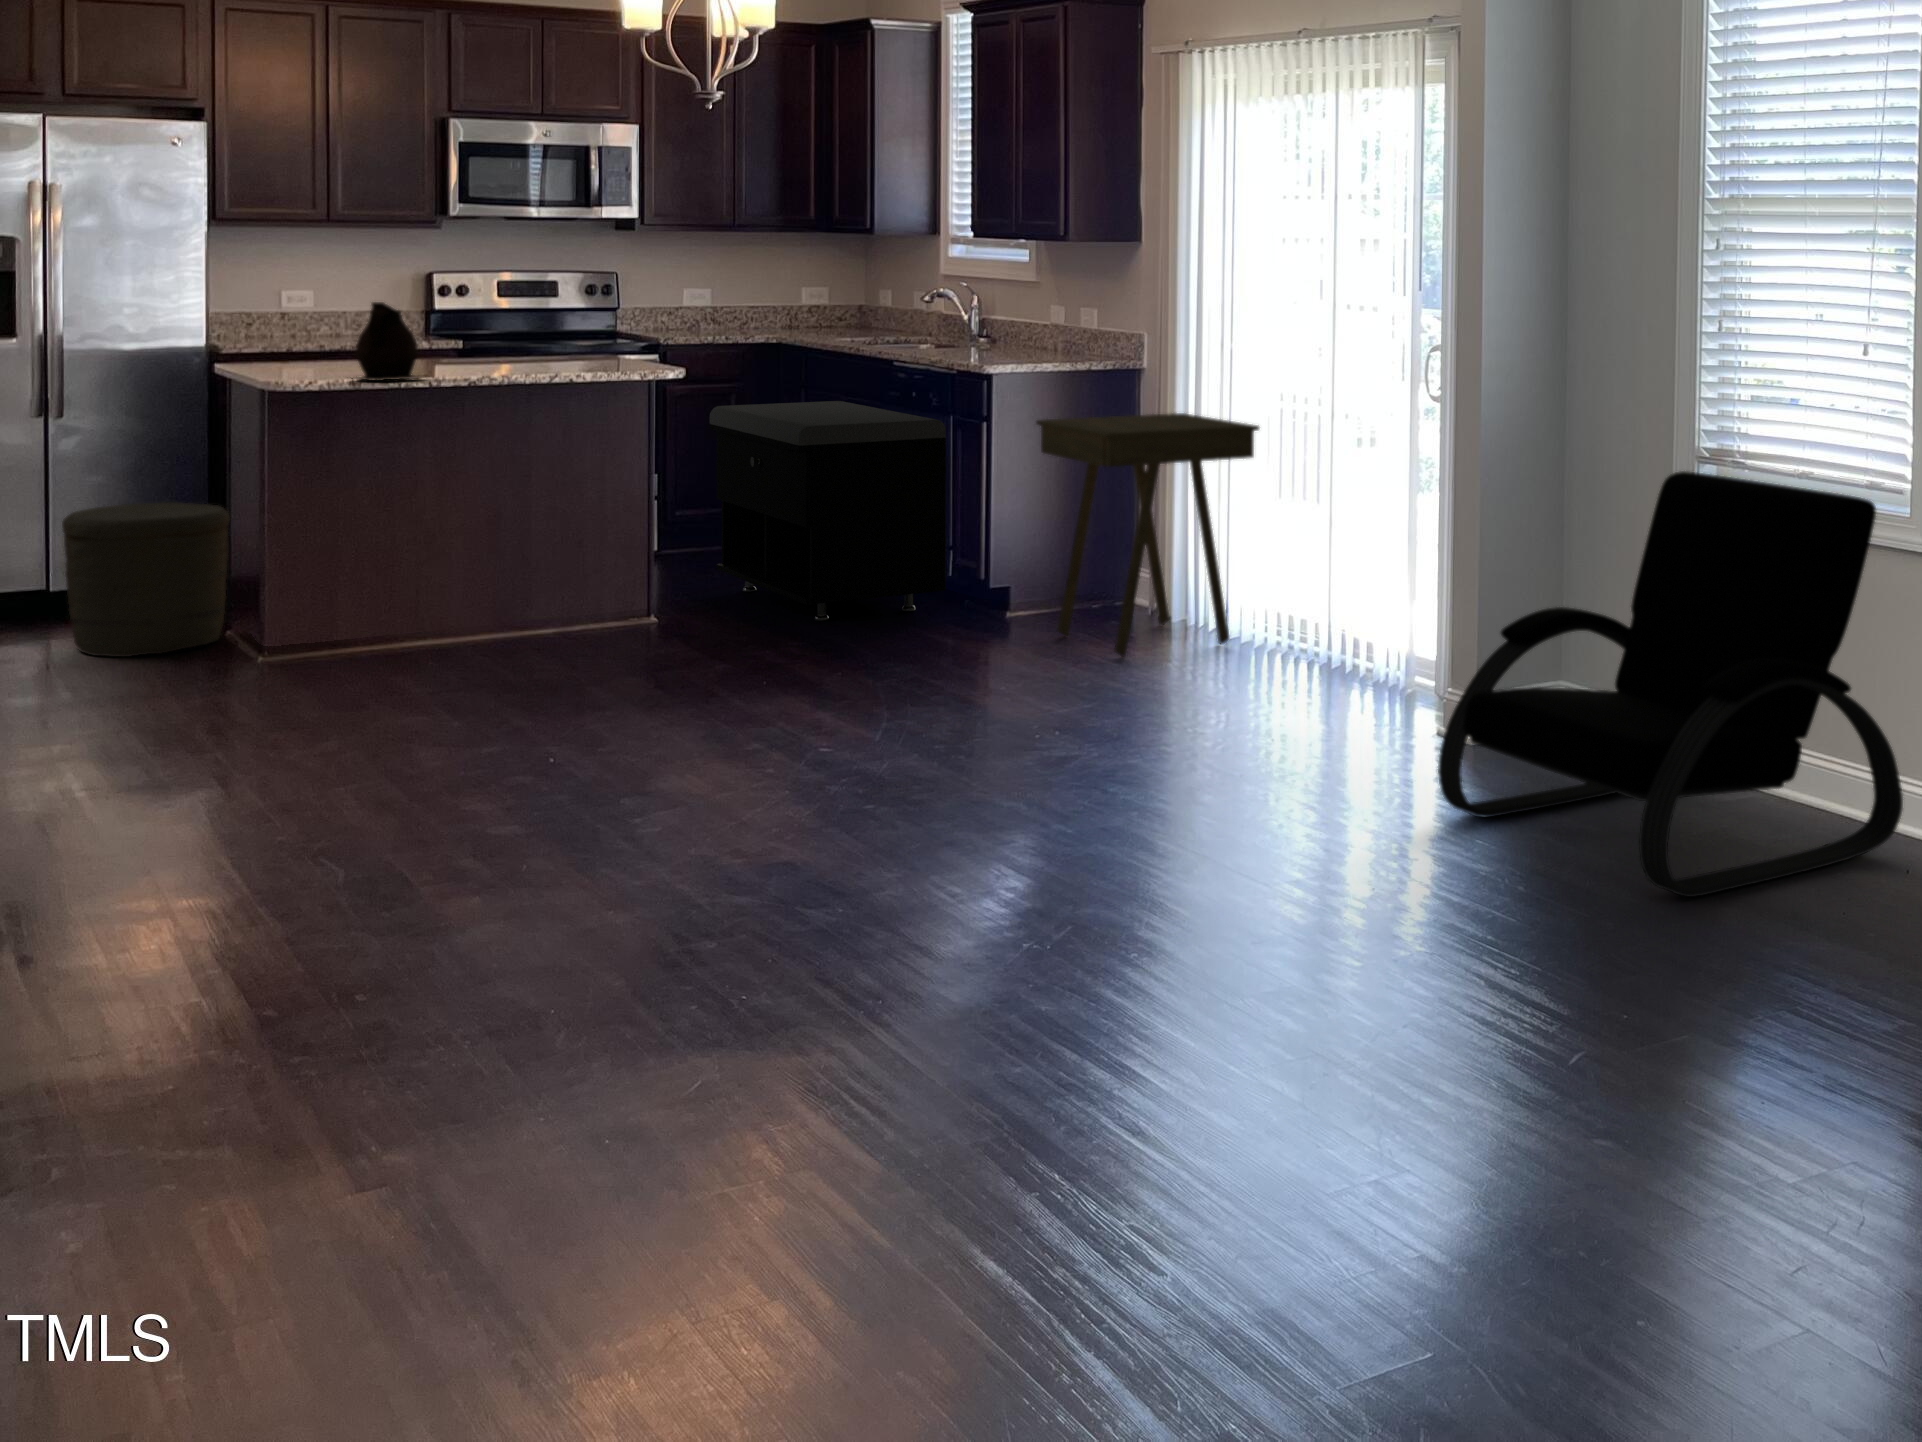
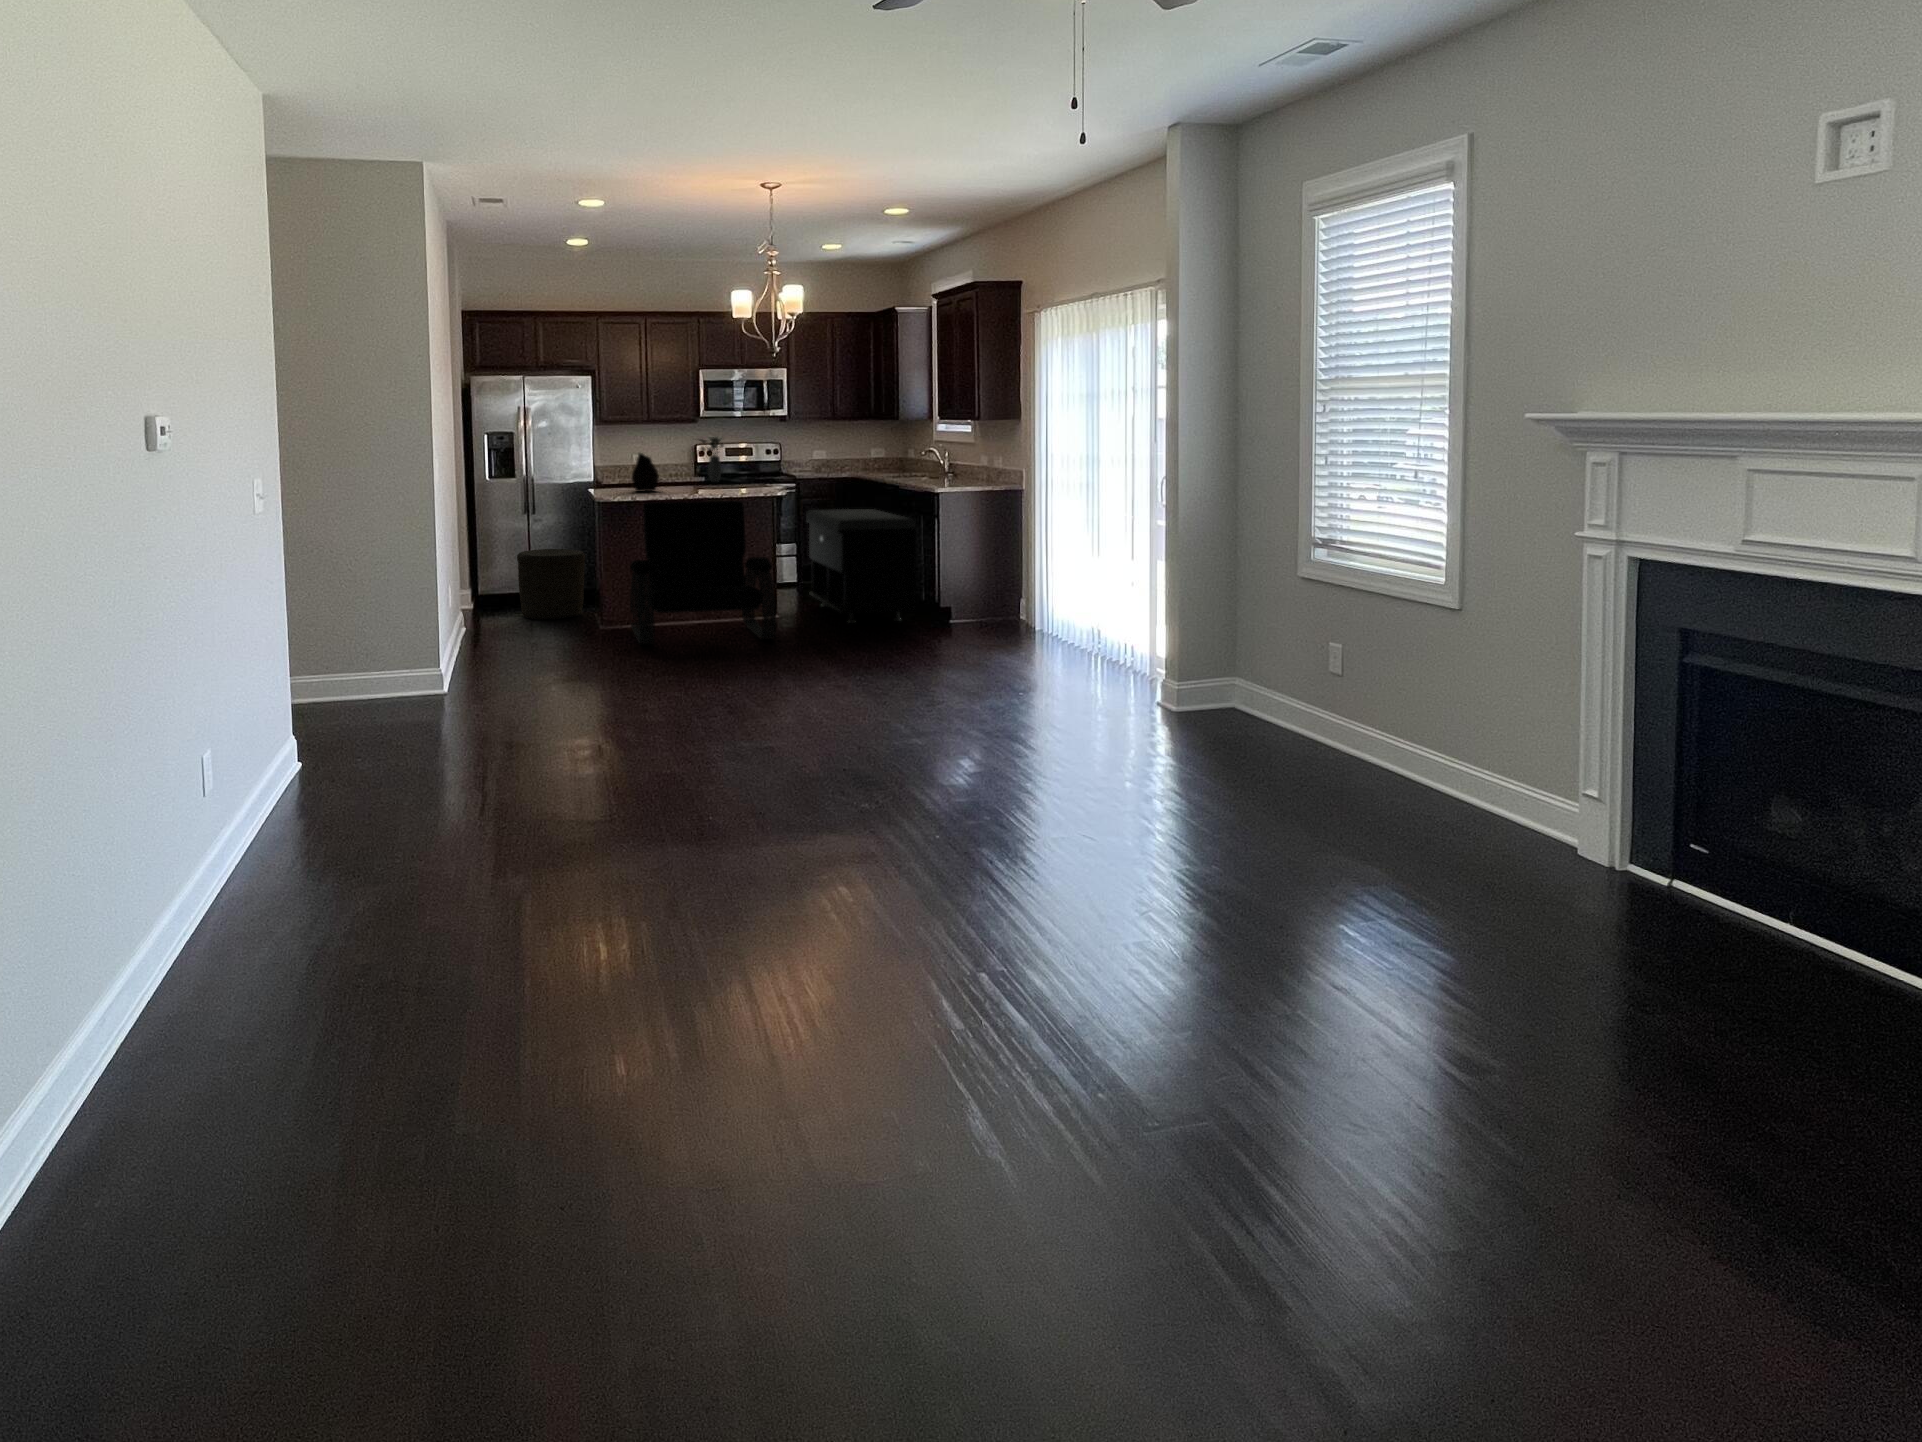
flower arrangement: none [446,262,523,354] -> present [700,437,724,482]
side table: present [1036,413,1259,657] -> none [956,517,1078,652]
armchair: present [1438,471,1903,897] -> present [630,501,776,644]

